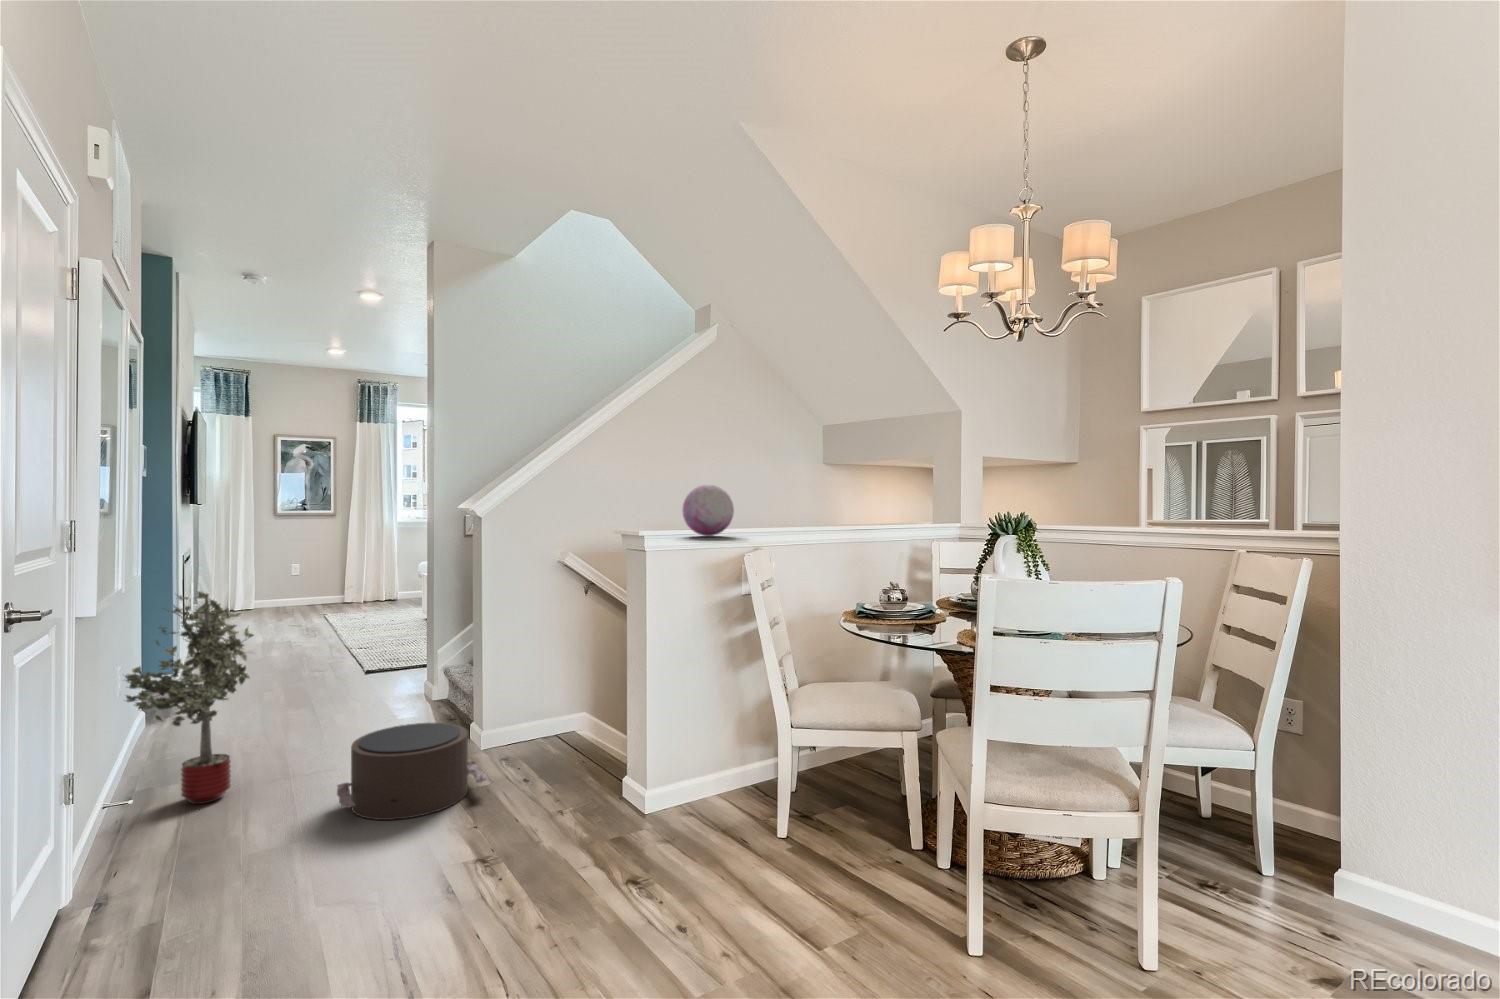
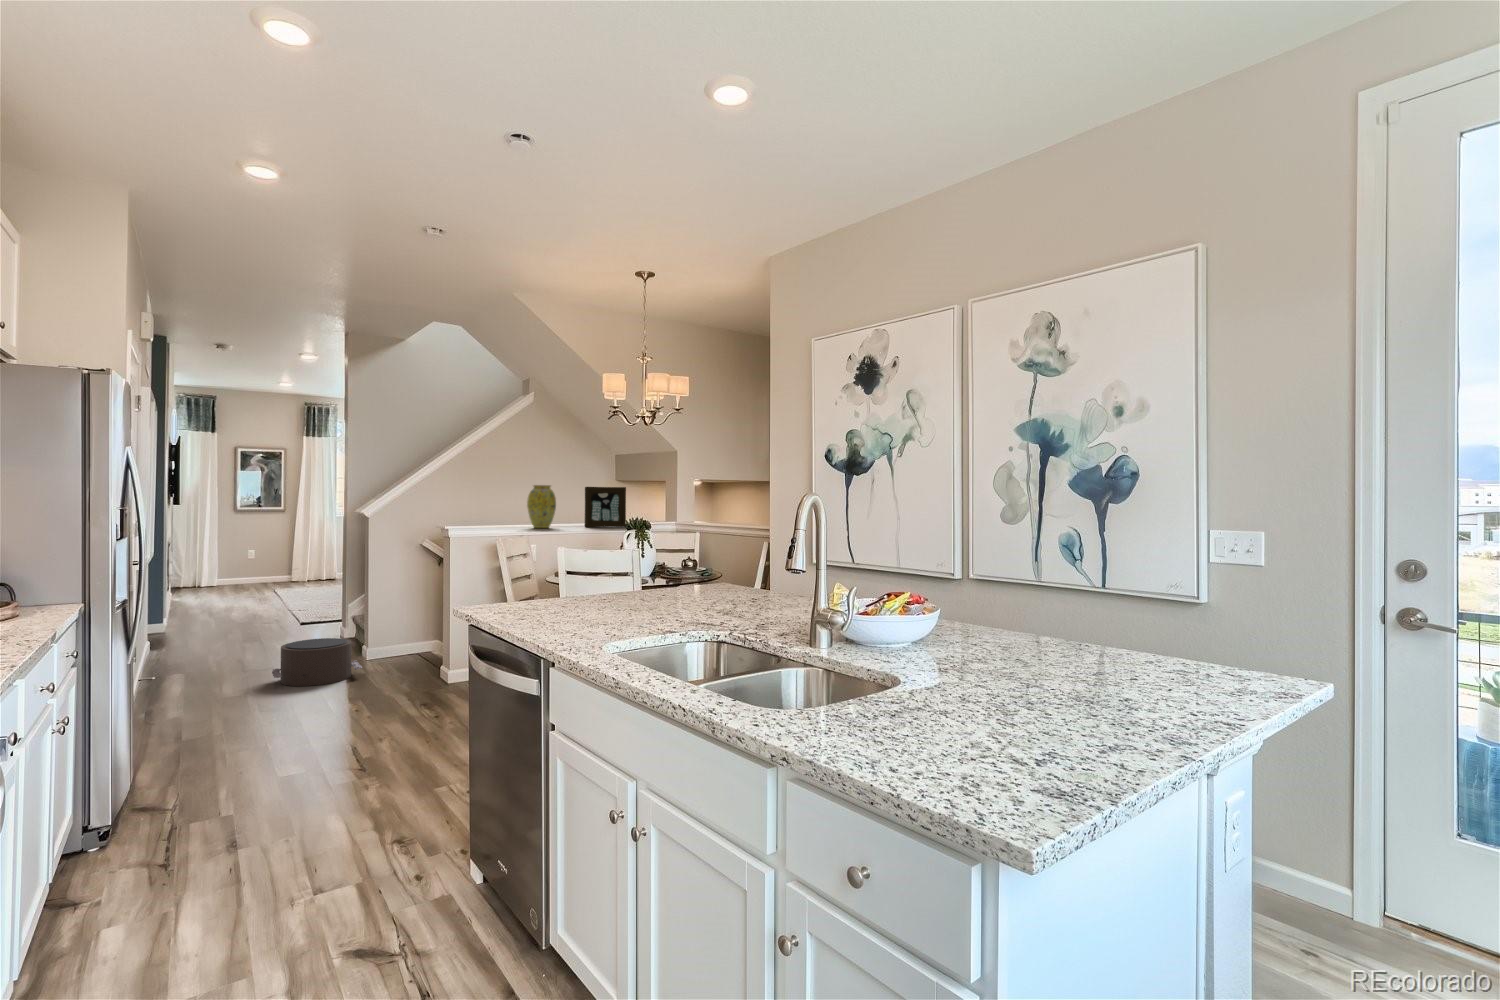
vase: none [756,460,803,534] -> present [527,485,556,528]
picture frame: none [836,465,902,532] -> present [584,487,626,527]
decorative orb: present [682,485,734,536] -> none [477,499,508,529]
potted tree: present [125,592,253,804] -> none [146,558,226,681]

